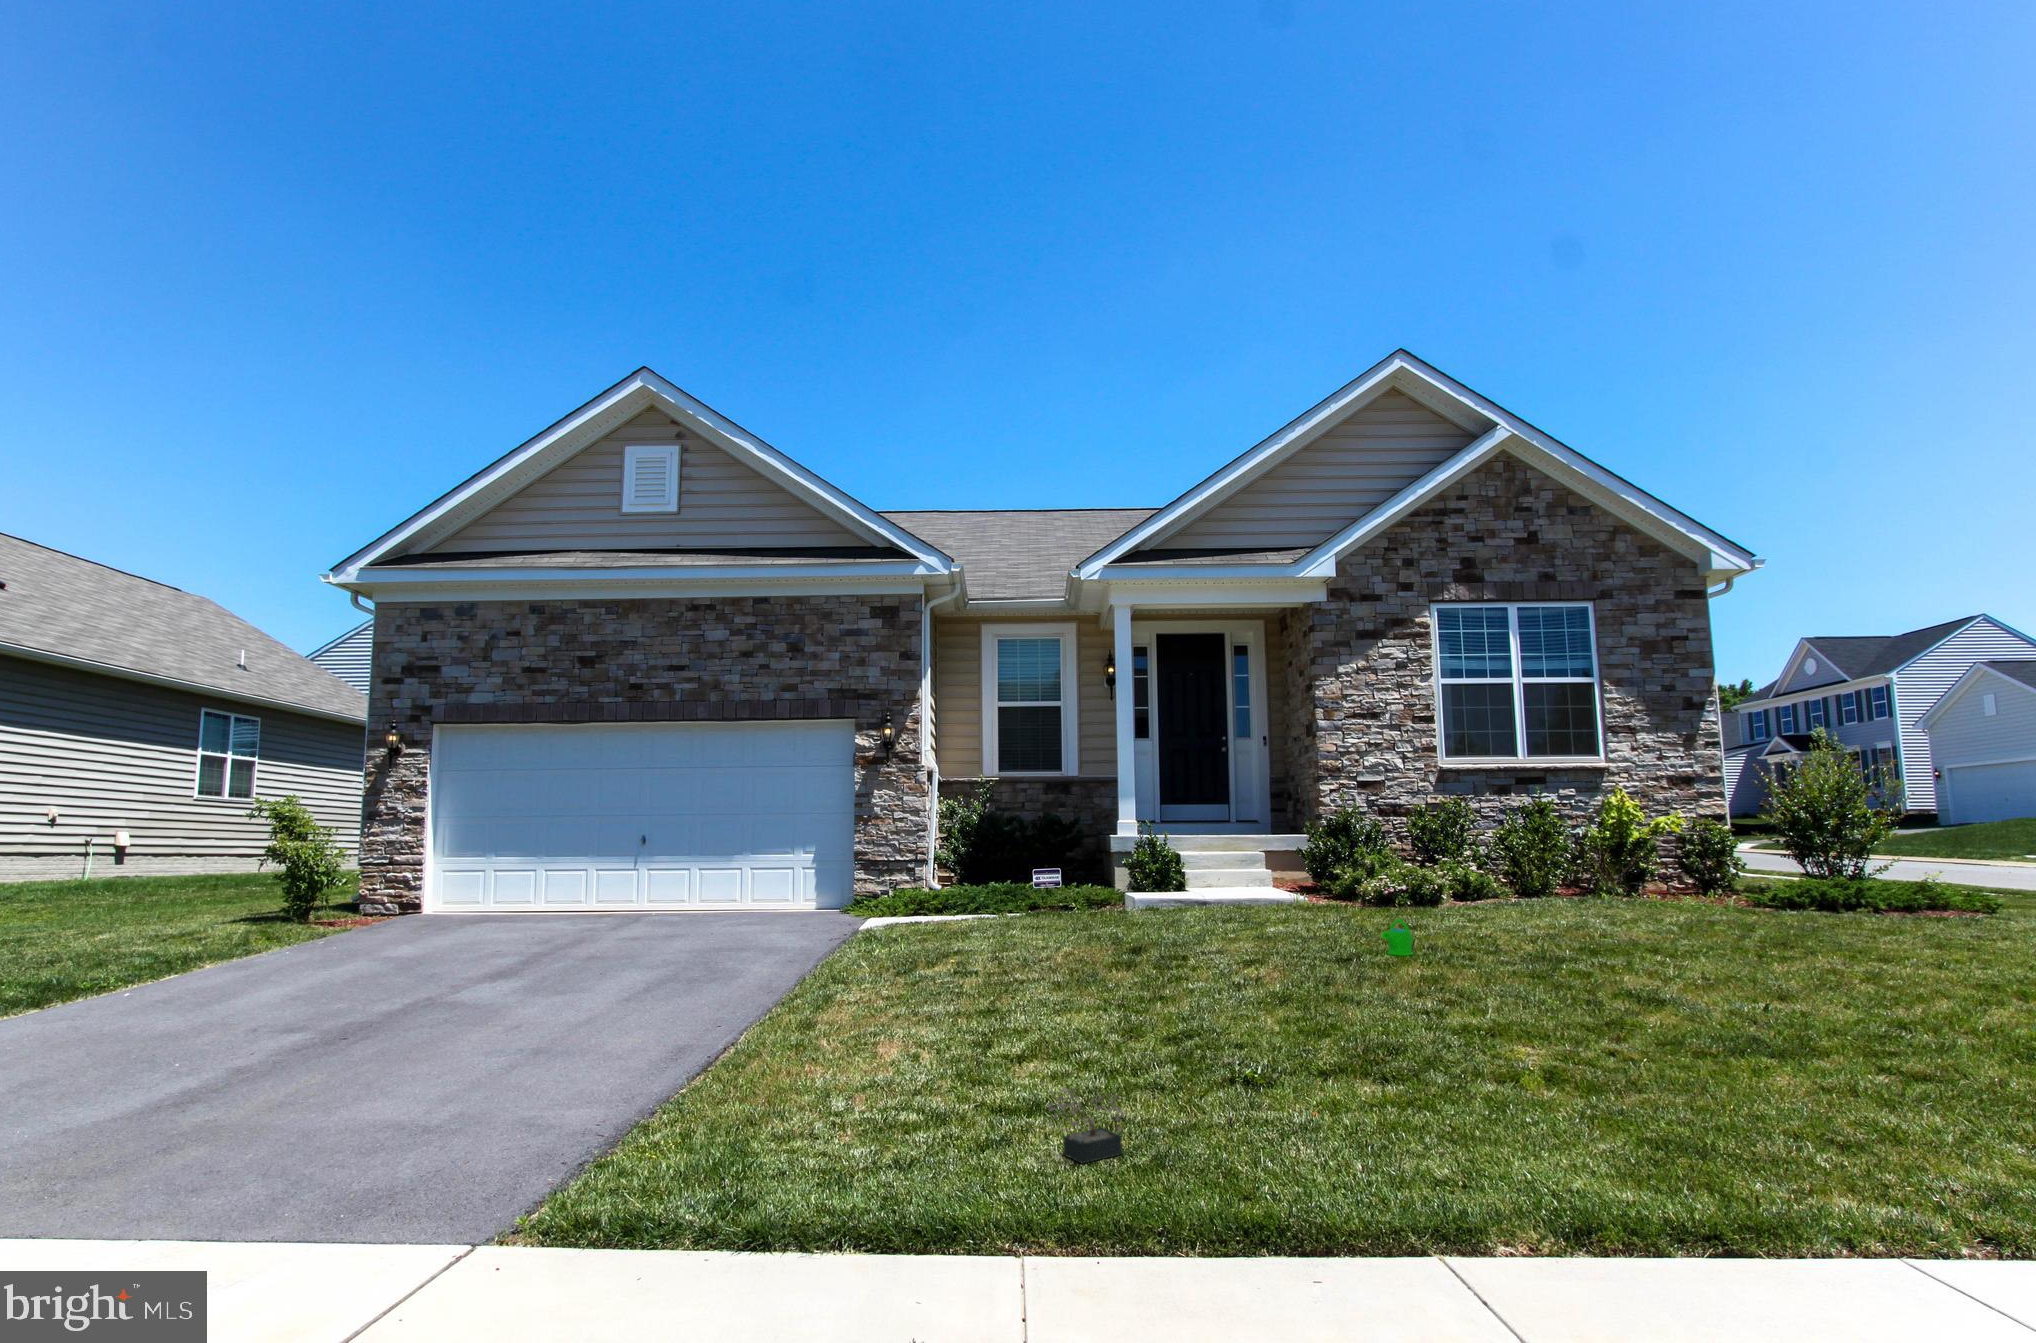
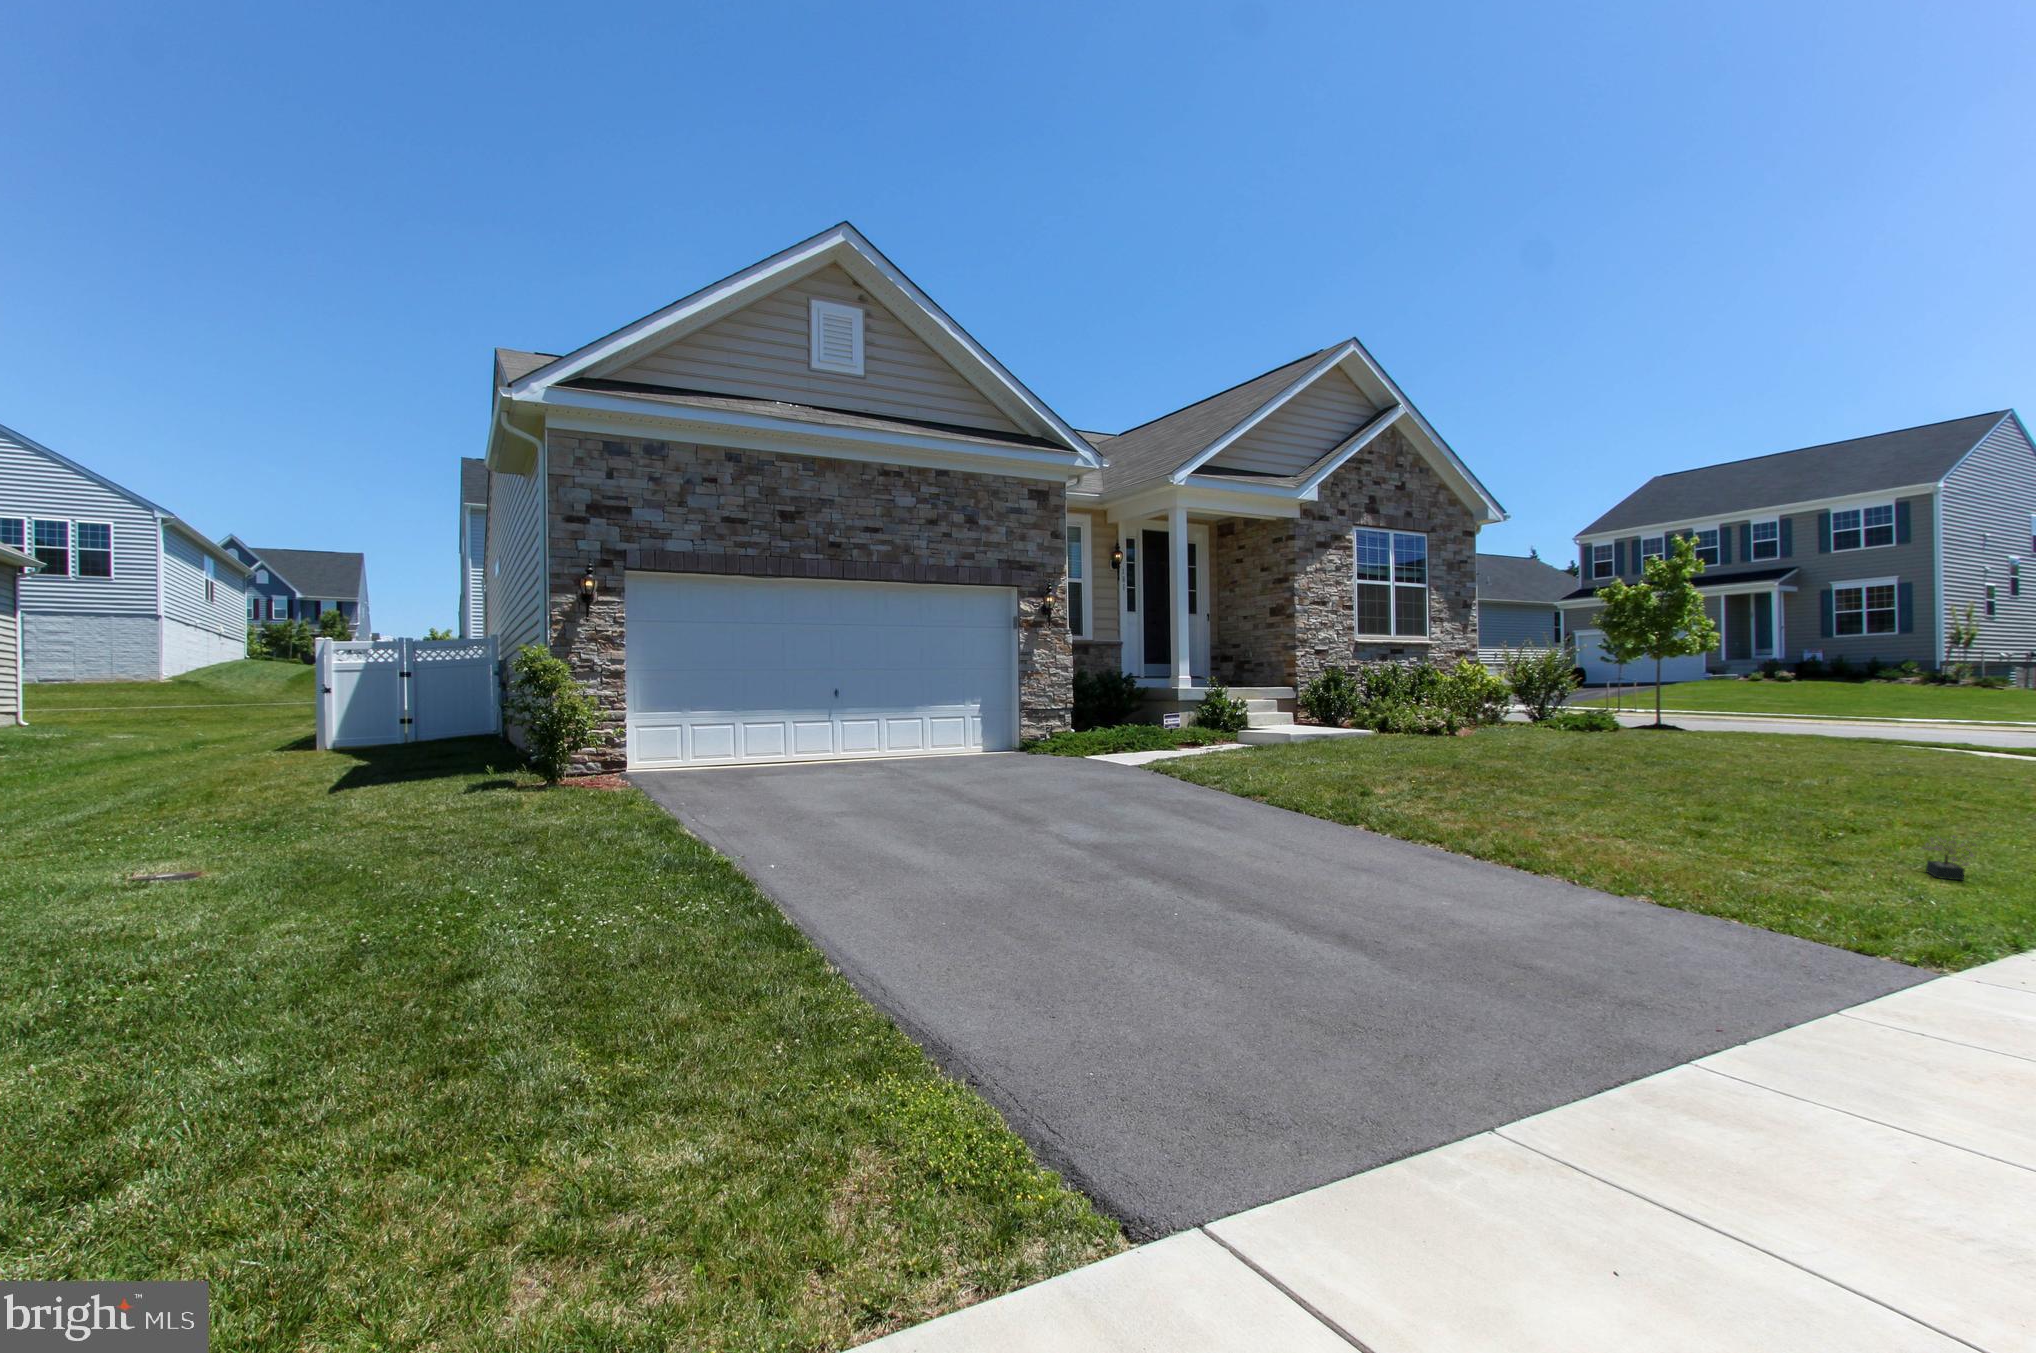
watering can: present [1381,919,1414,956] -> none [1567,738,1587,762]

